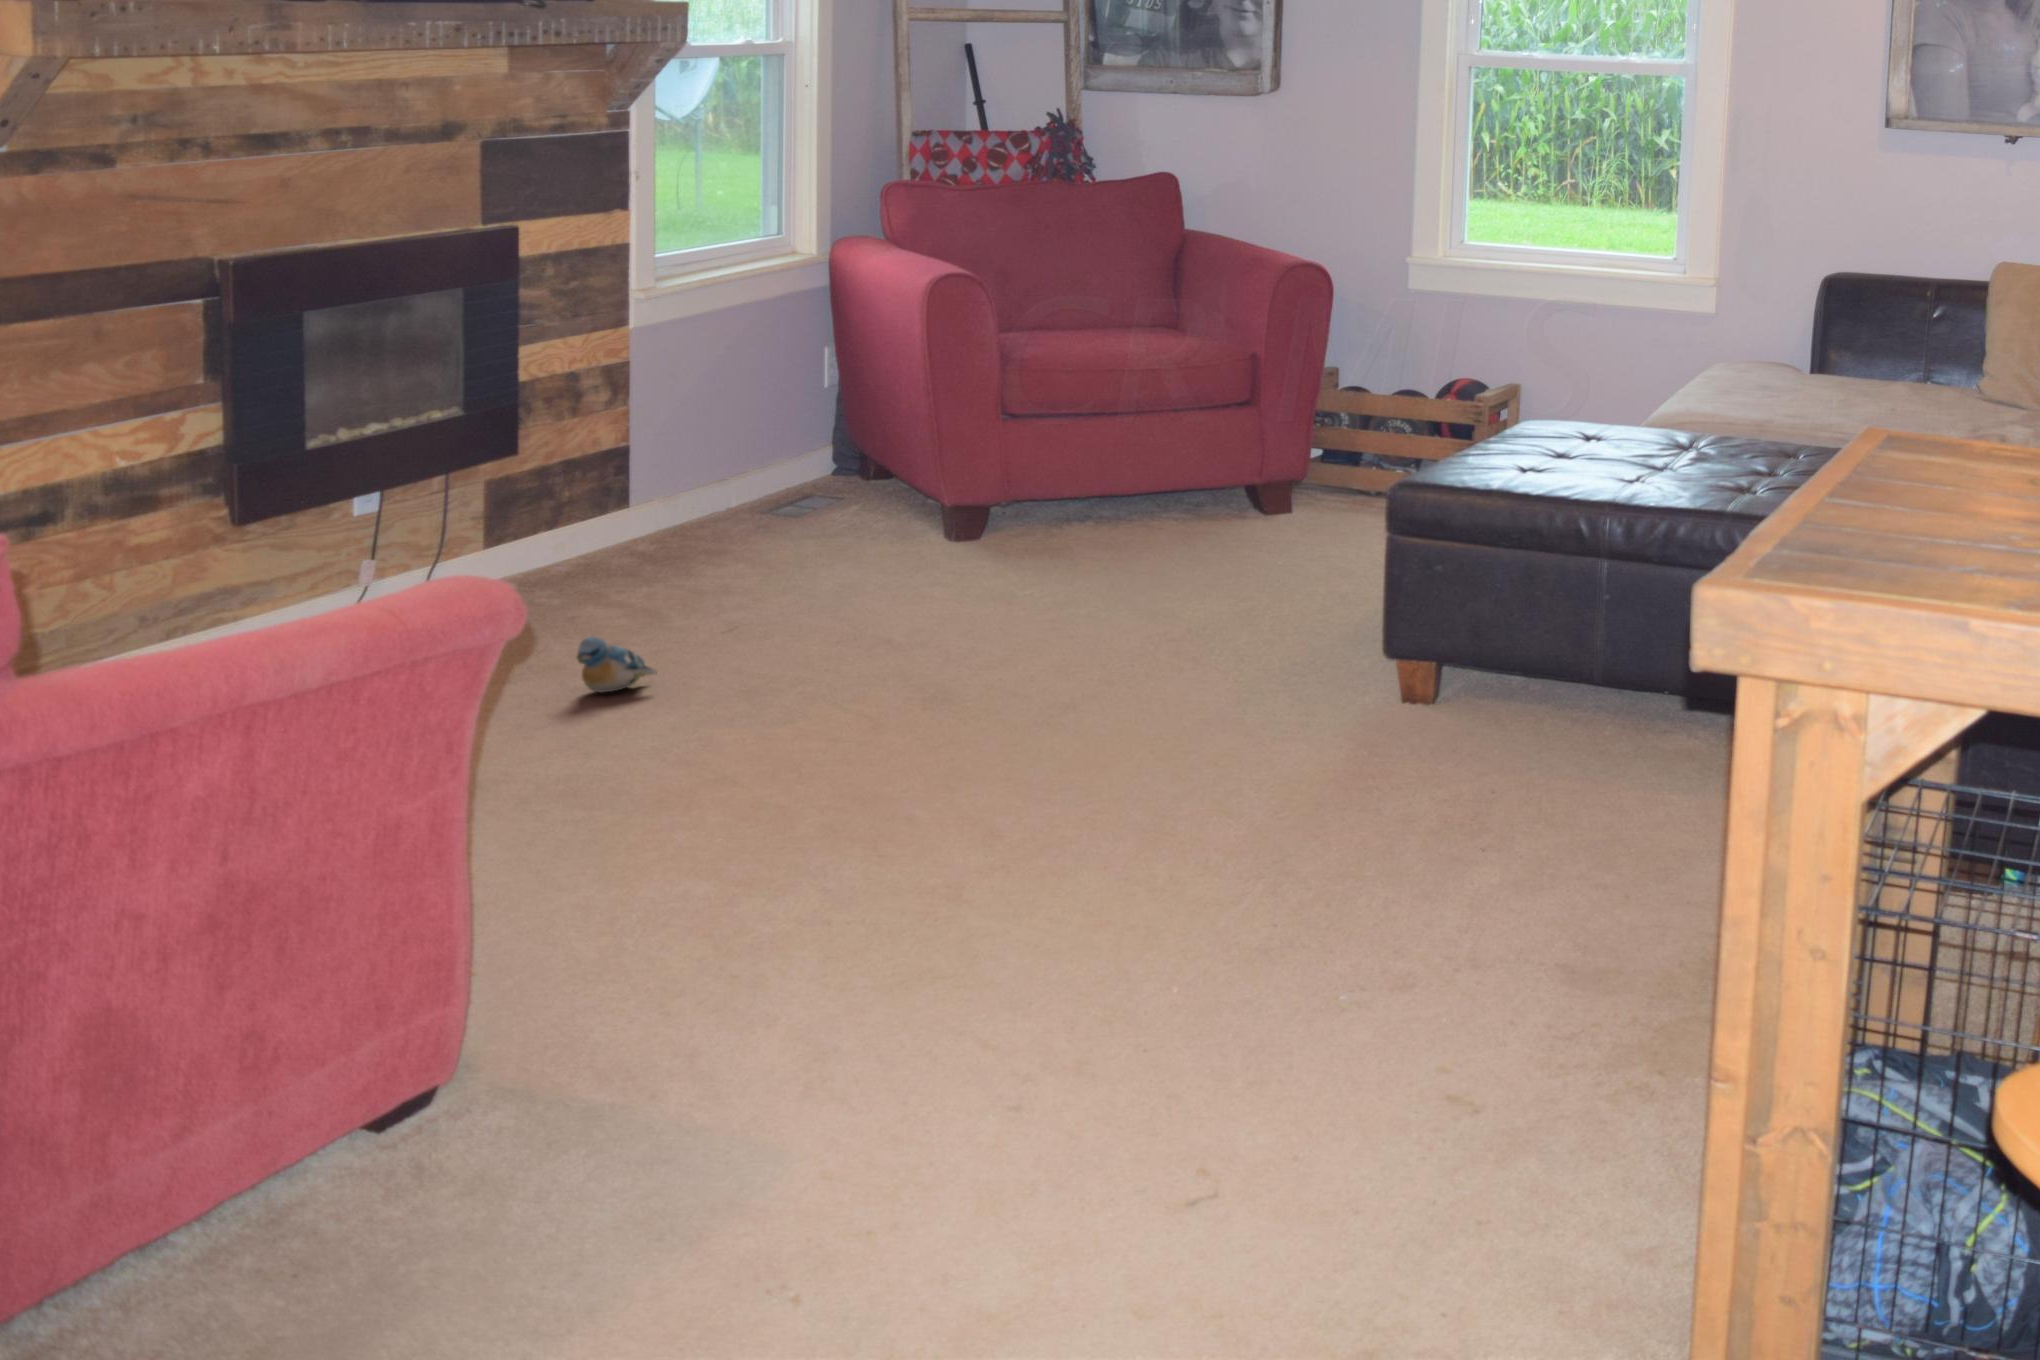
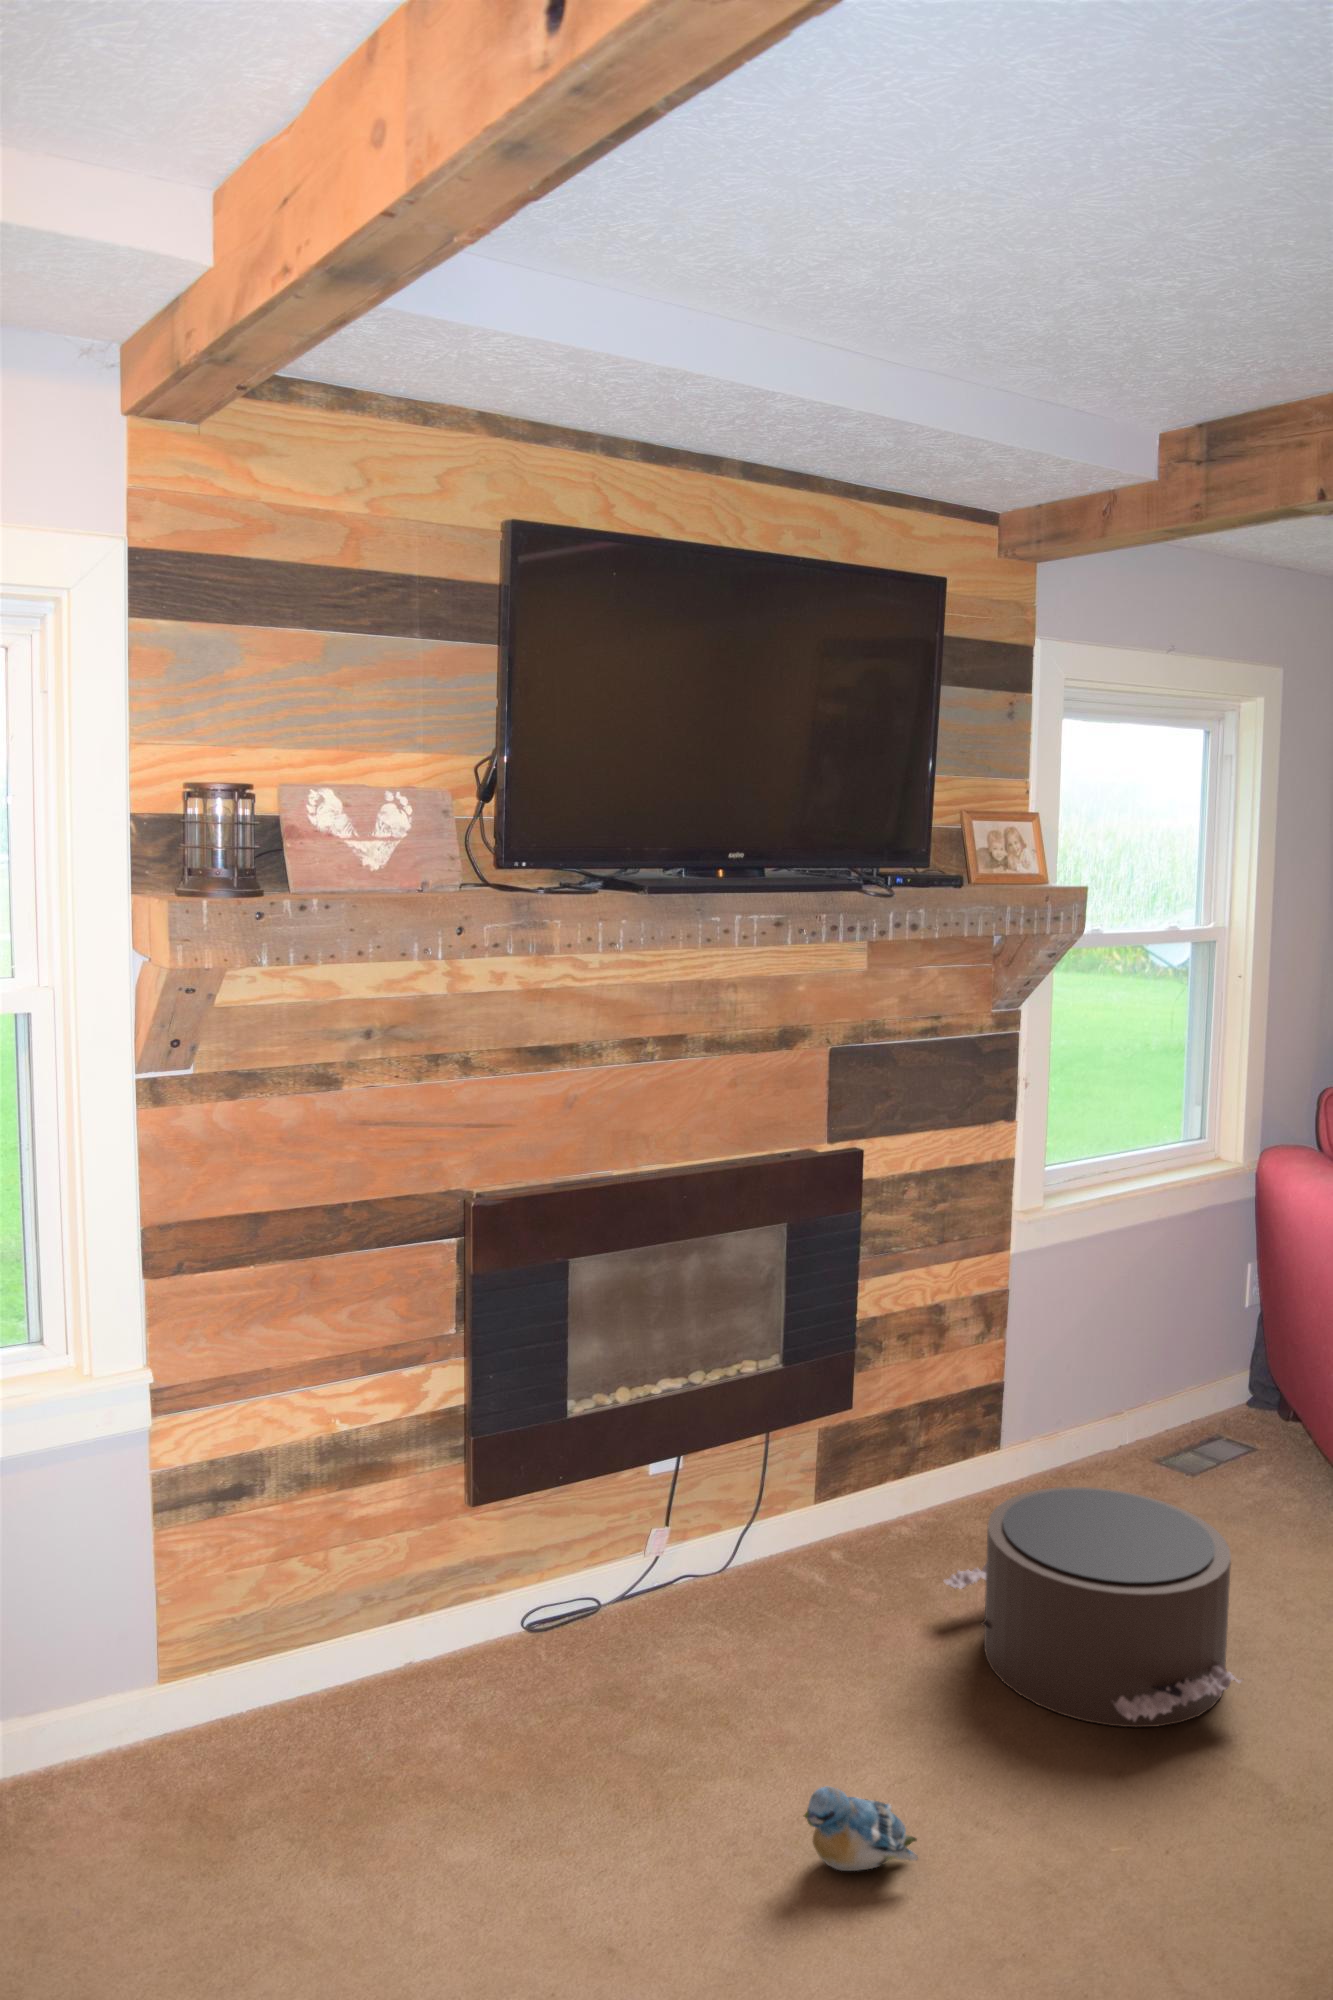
pouf: none [619,481,854,621] -> present [944,1487,1242,1727]

